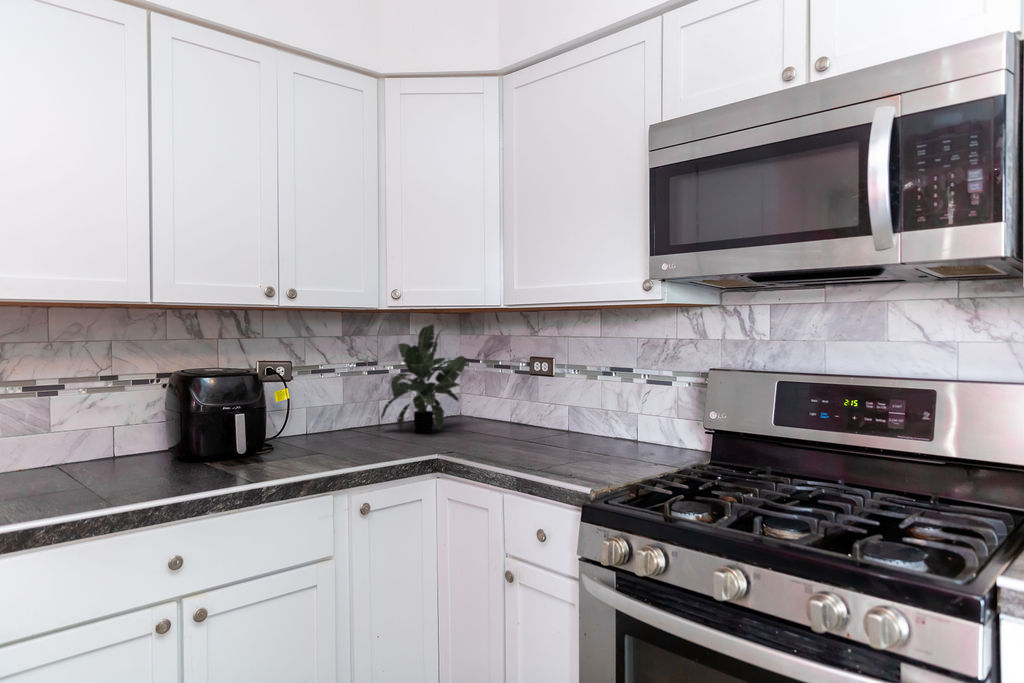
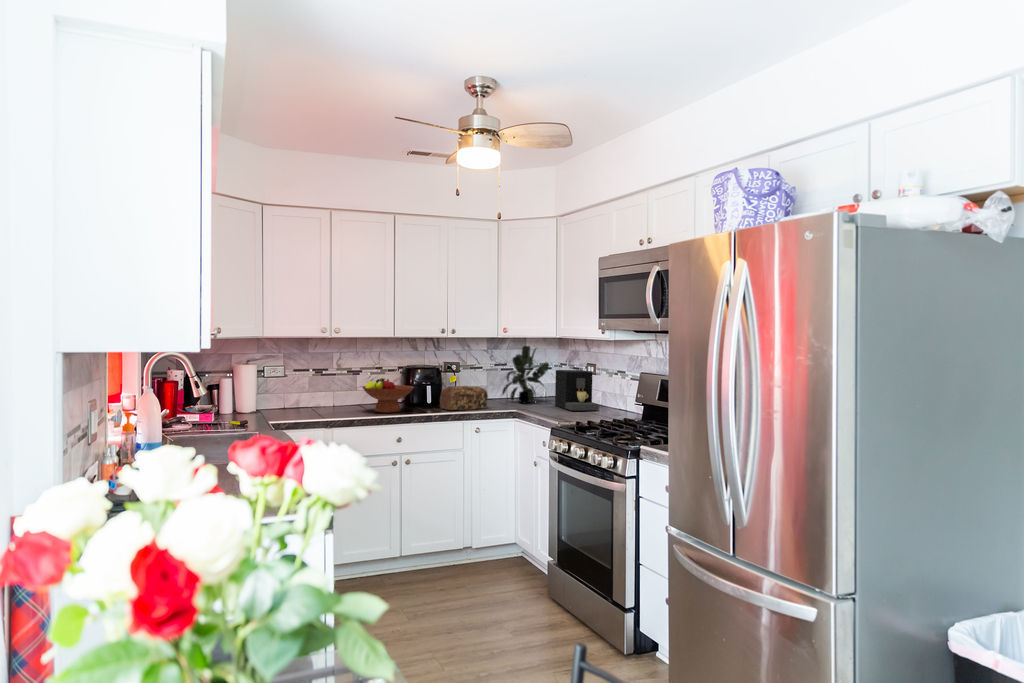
coffee maker: none [491,368,593,447] -> present [555,370,599,410]
fruit bowl: none [56,402,207,491] -> present [362,378,414,413]
bread loaf: none [267,408,374,468] -> present [440,386,488,410]

